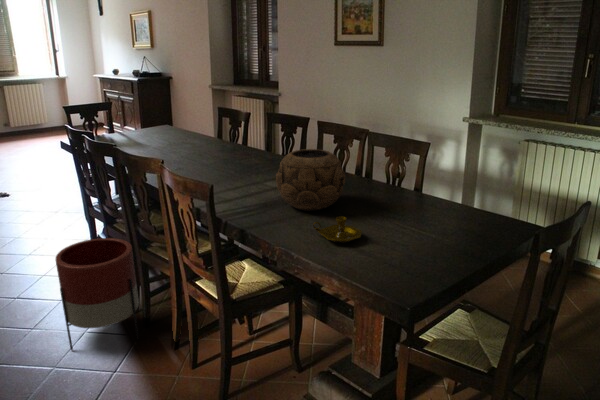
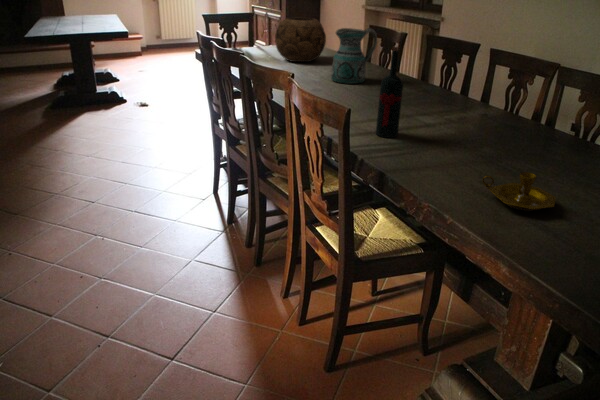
ceramic pitcher: none [191,114,227,160] -> present [331,28,377,84]
wine bottle: none [233,134,252,203] -> present [376,47,403,138]
decorative bowl: present [276,149,345,211] -> present [275,18,326,62]
planter: present [56,238,139,350] -> none [169,160,252,278]

